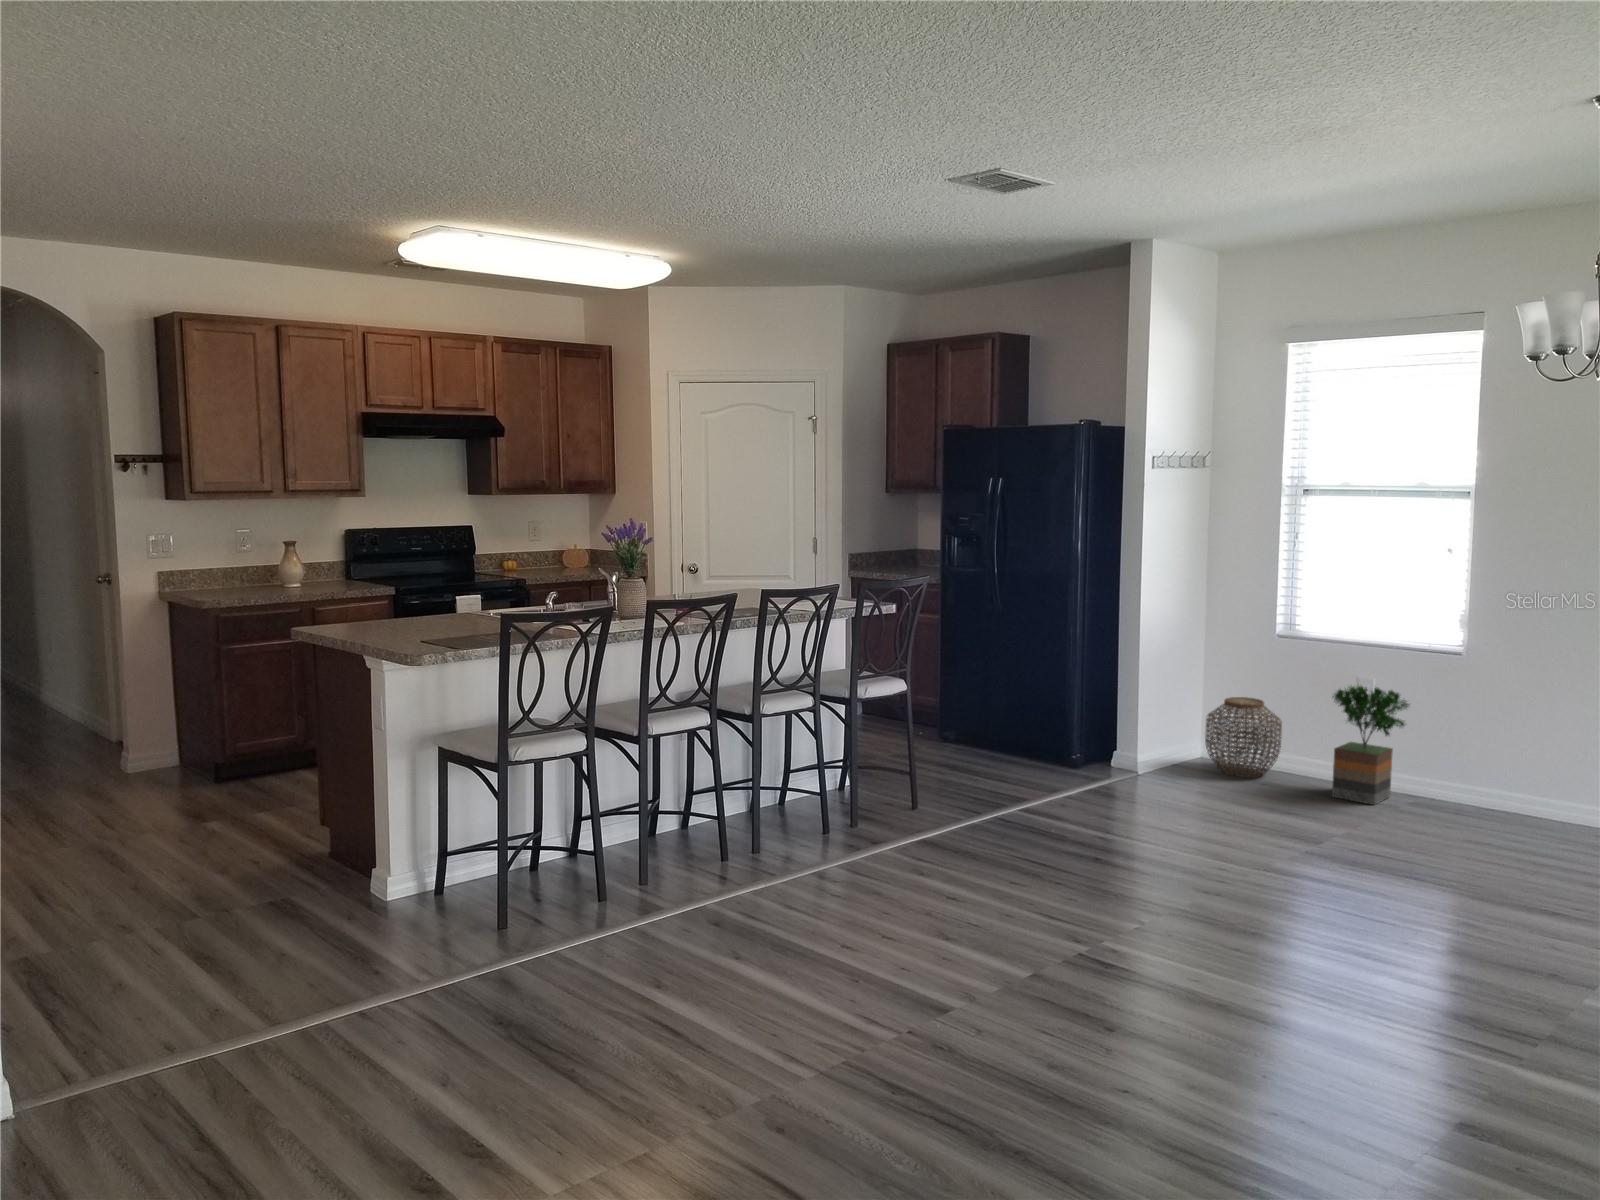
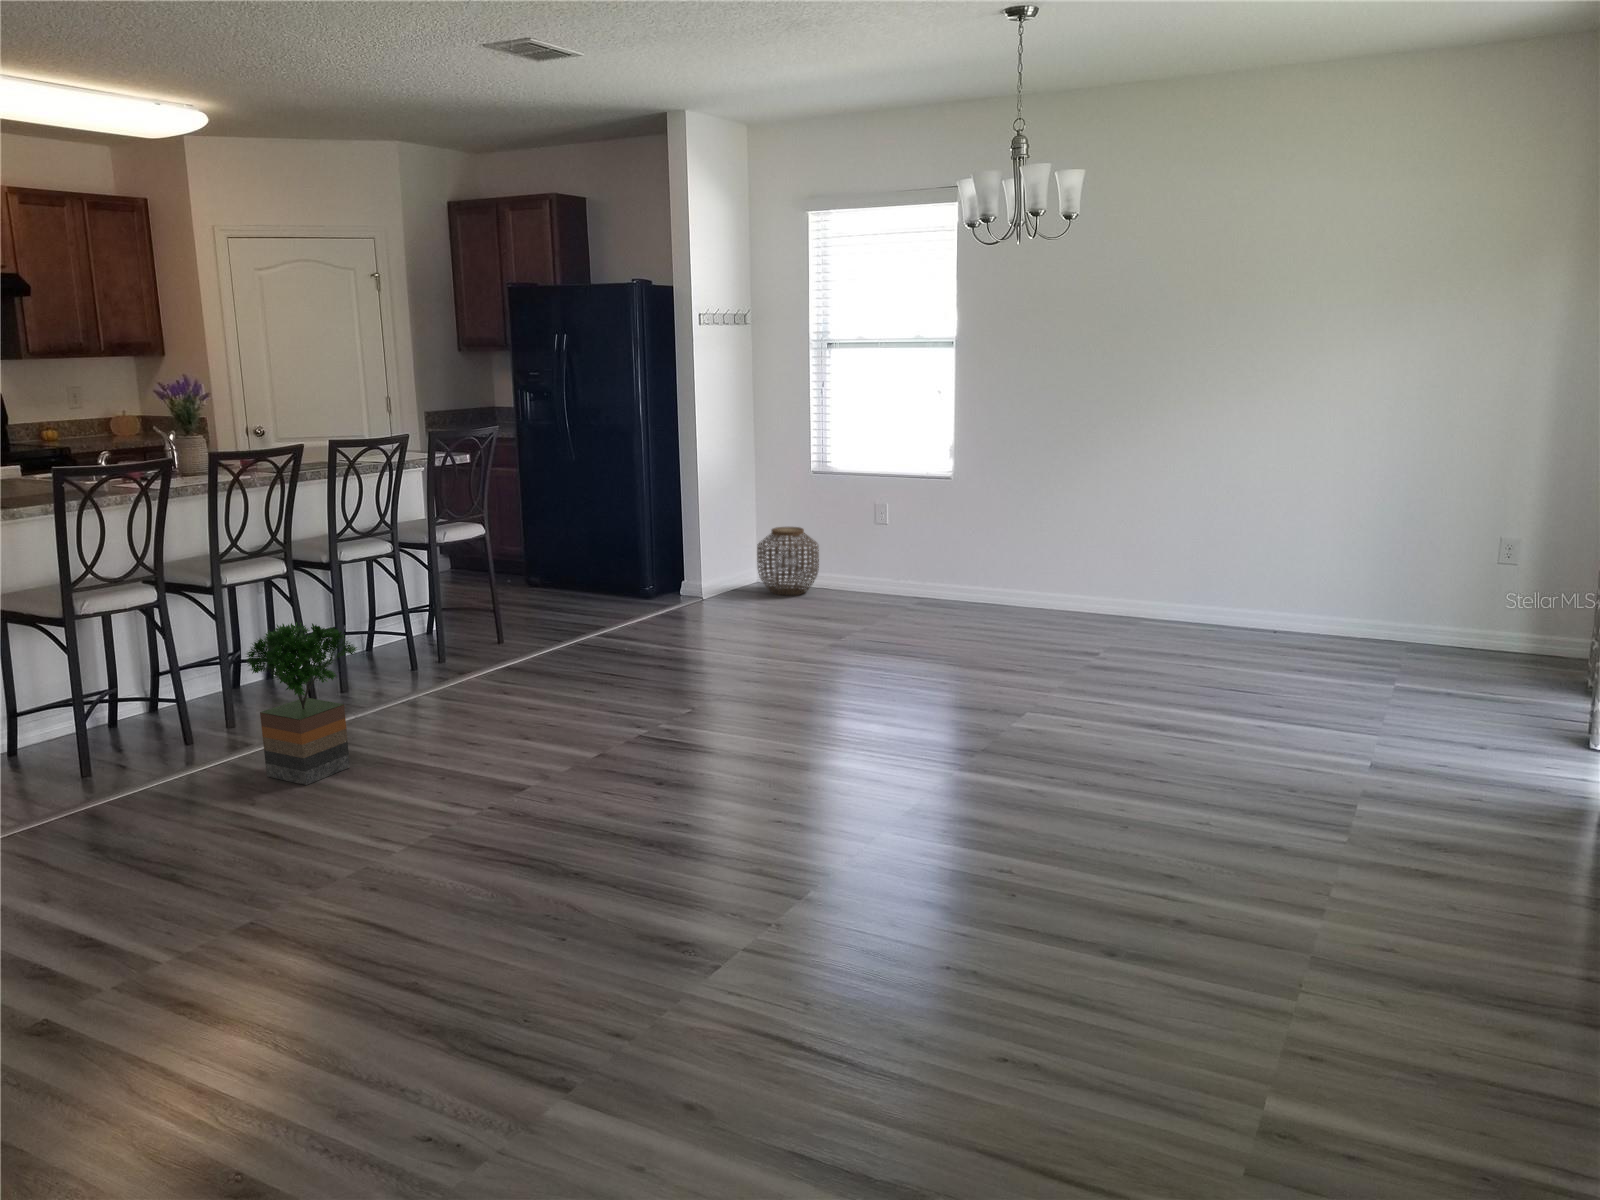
potted tree: present [1332,685,1410,805] -> present [247,622,357,785]

